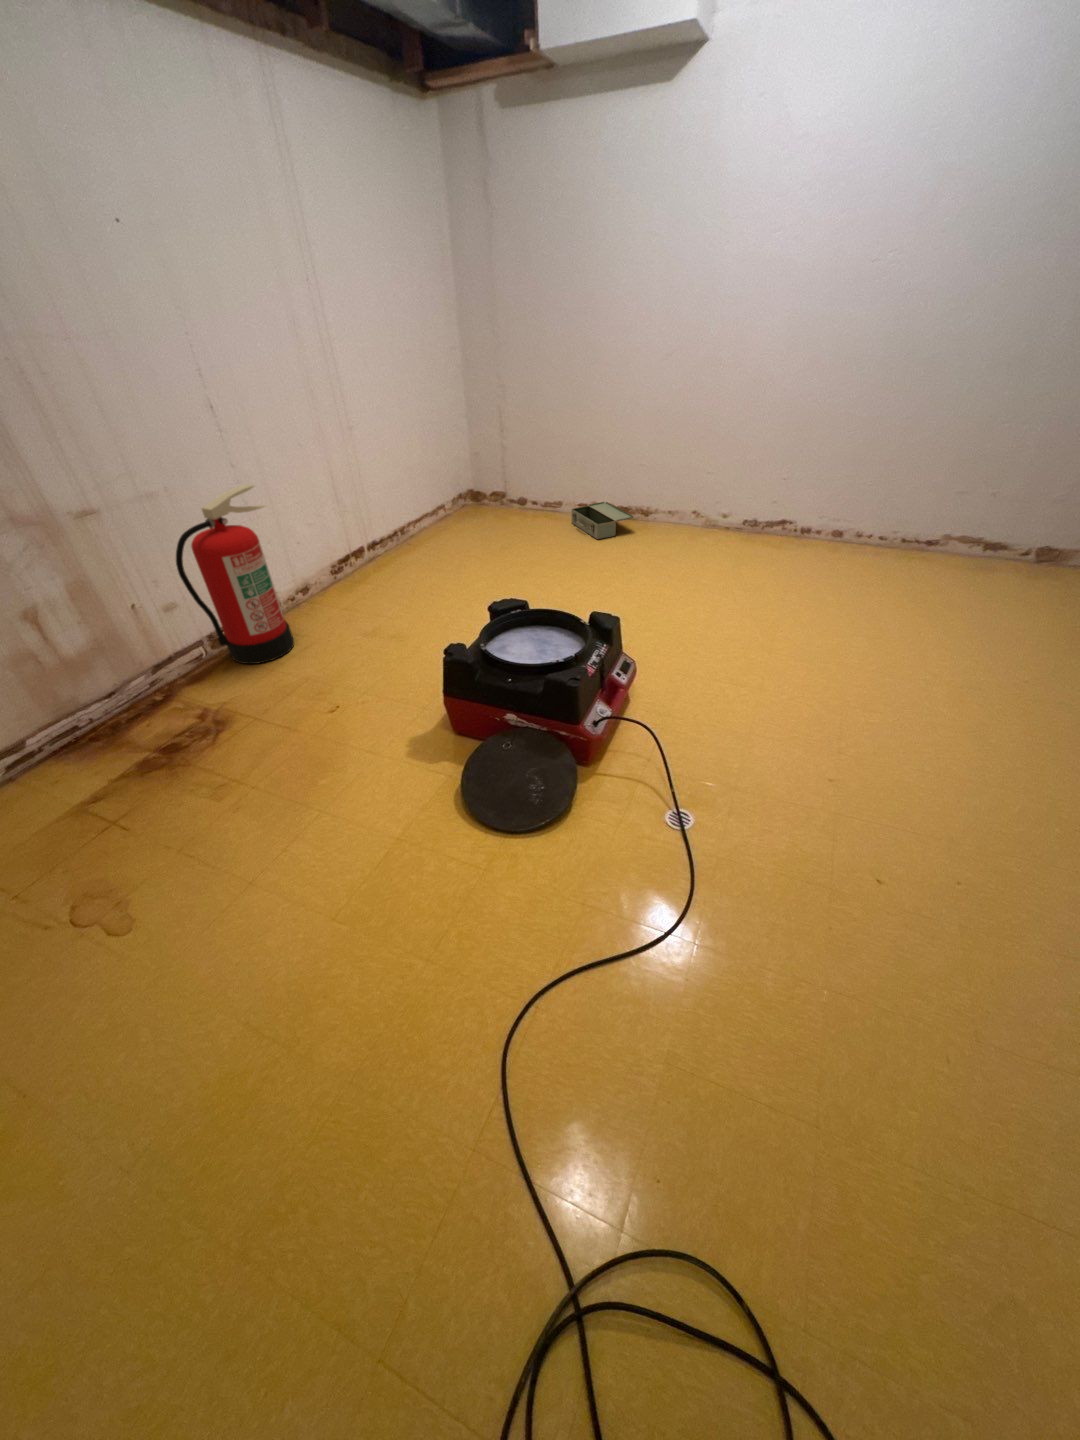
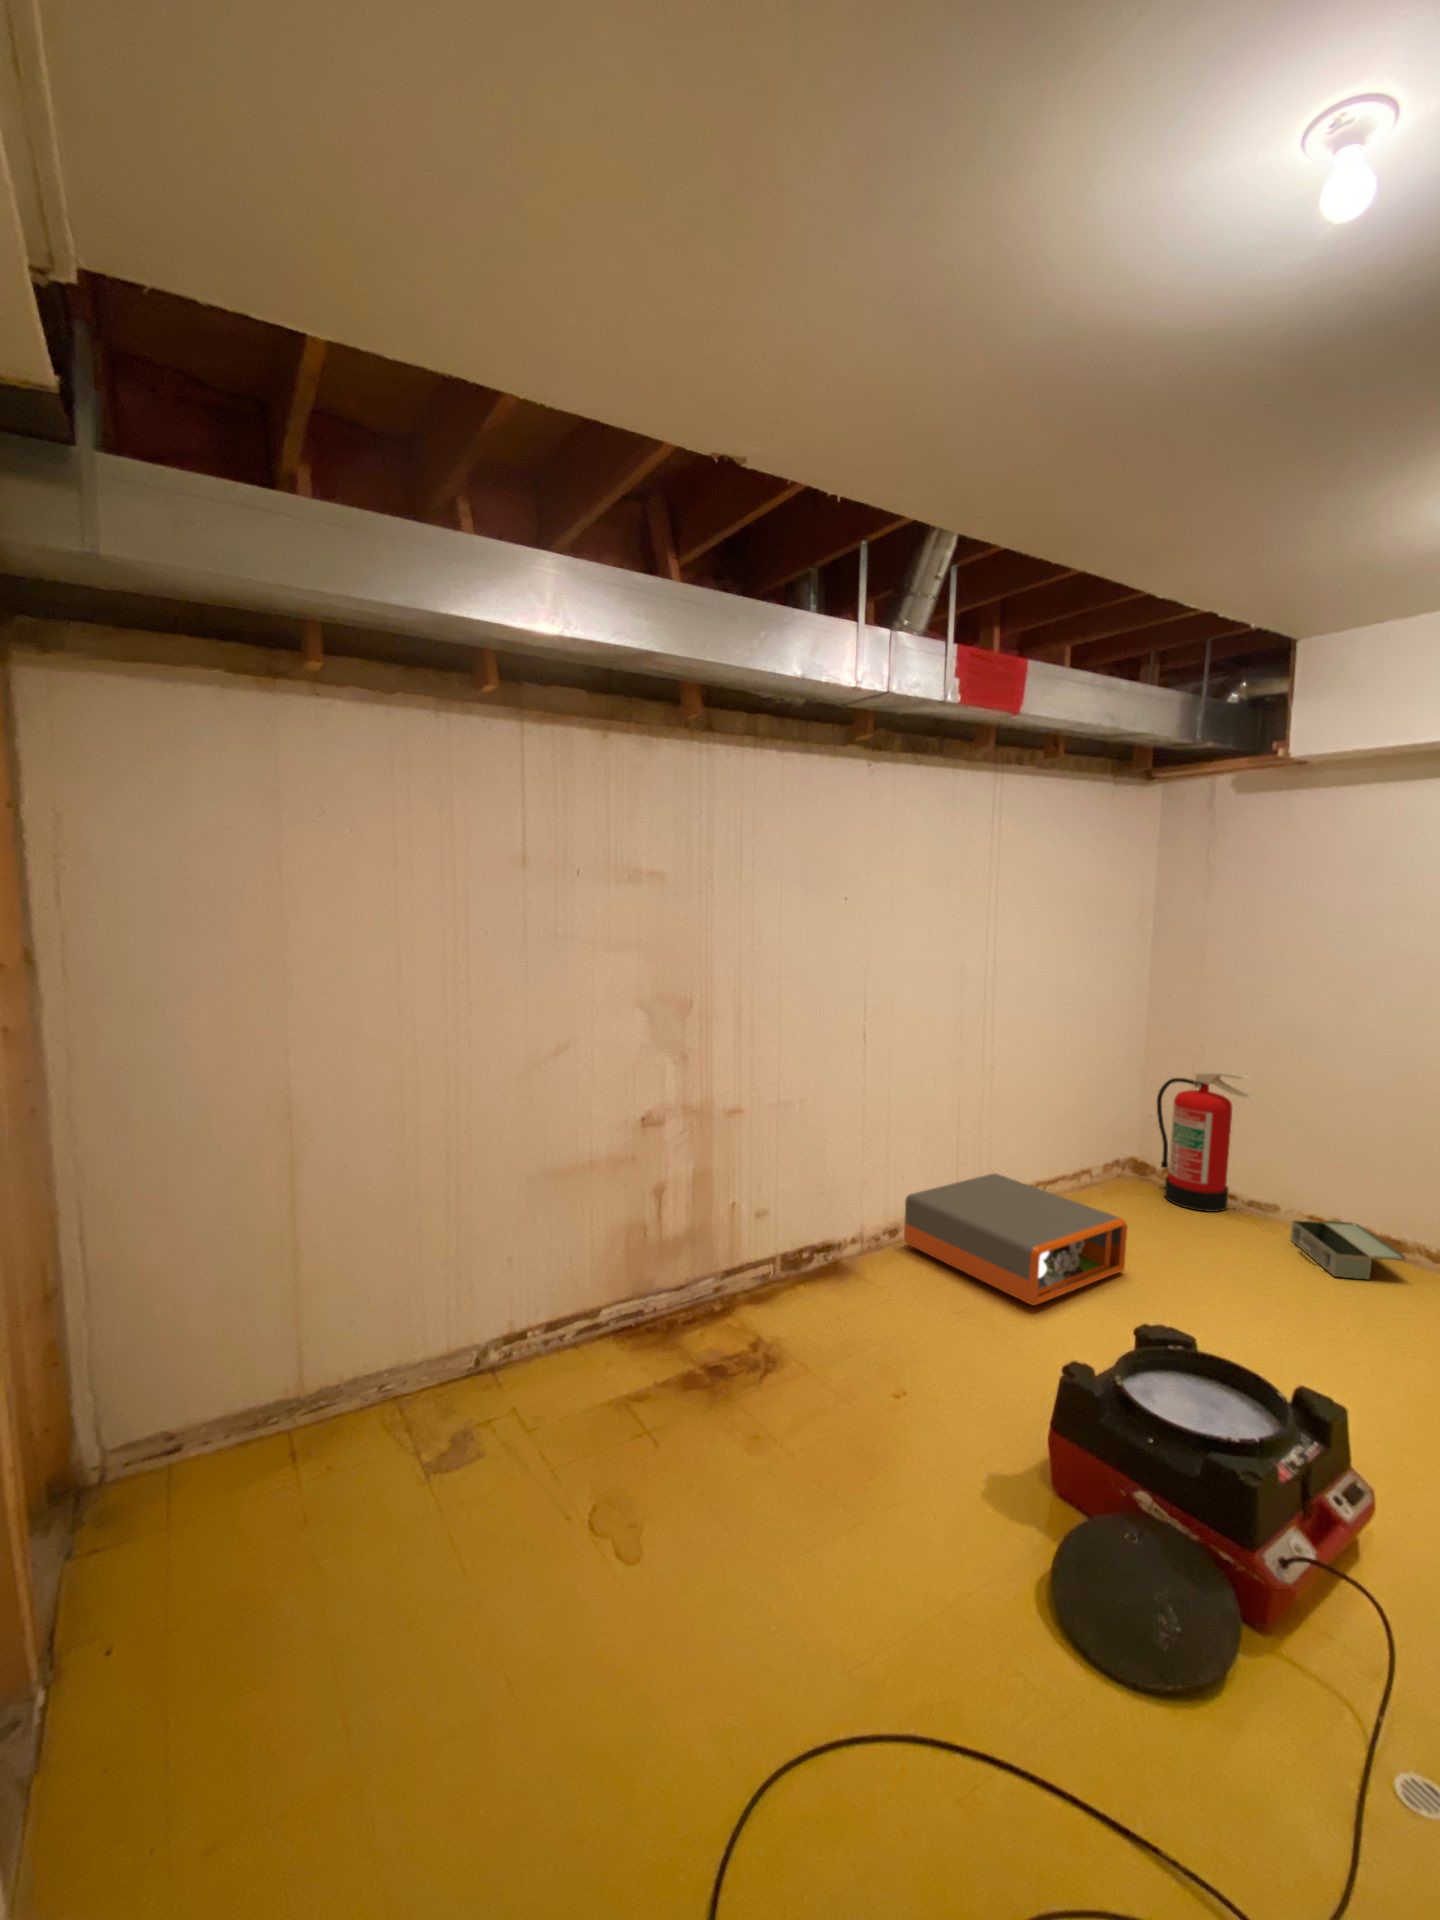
fire extinguisher: present [176,484,294,664] -> present [1157,1072,1255,1212]
storage box: none [305,522,477,614] -> present [904,1174,1127,1305]

